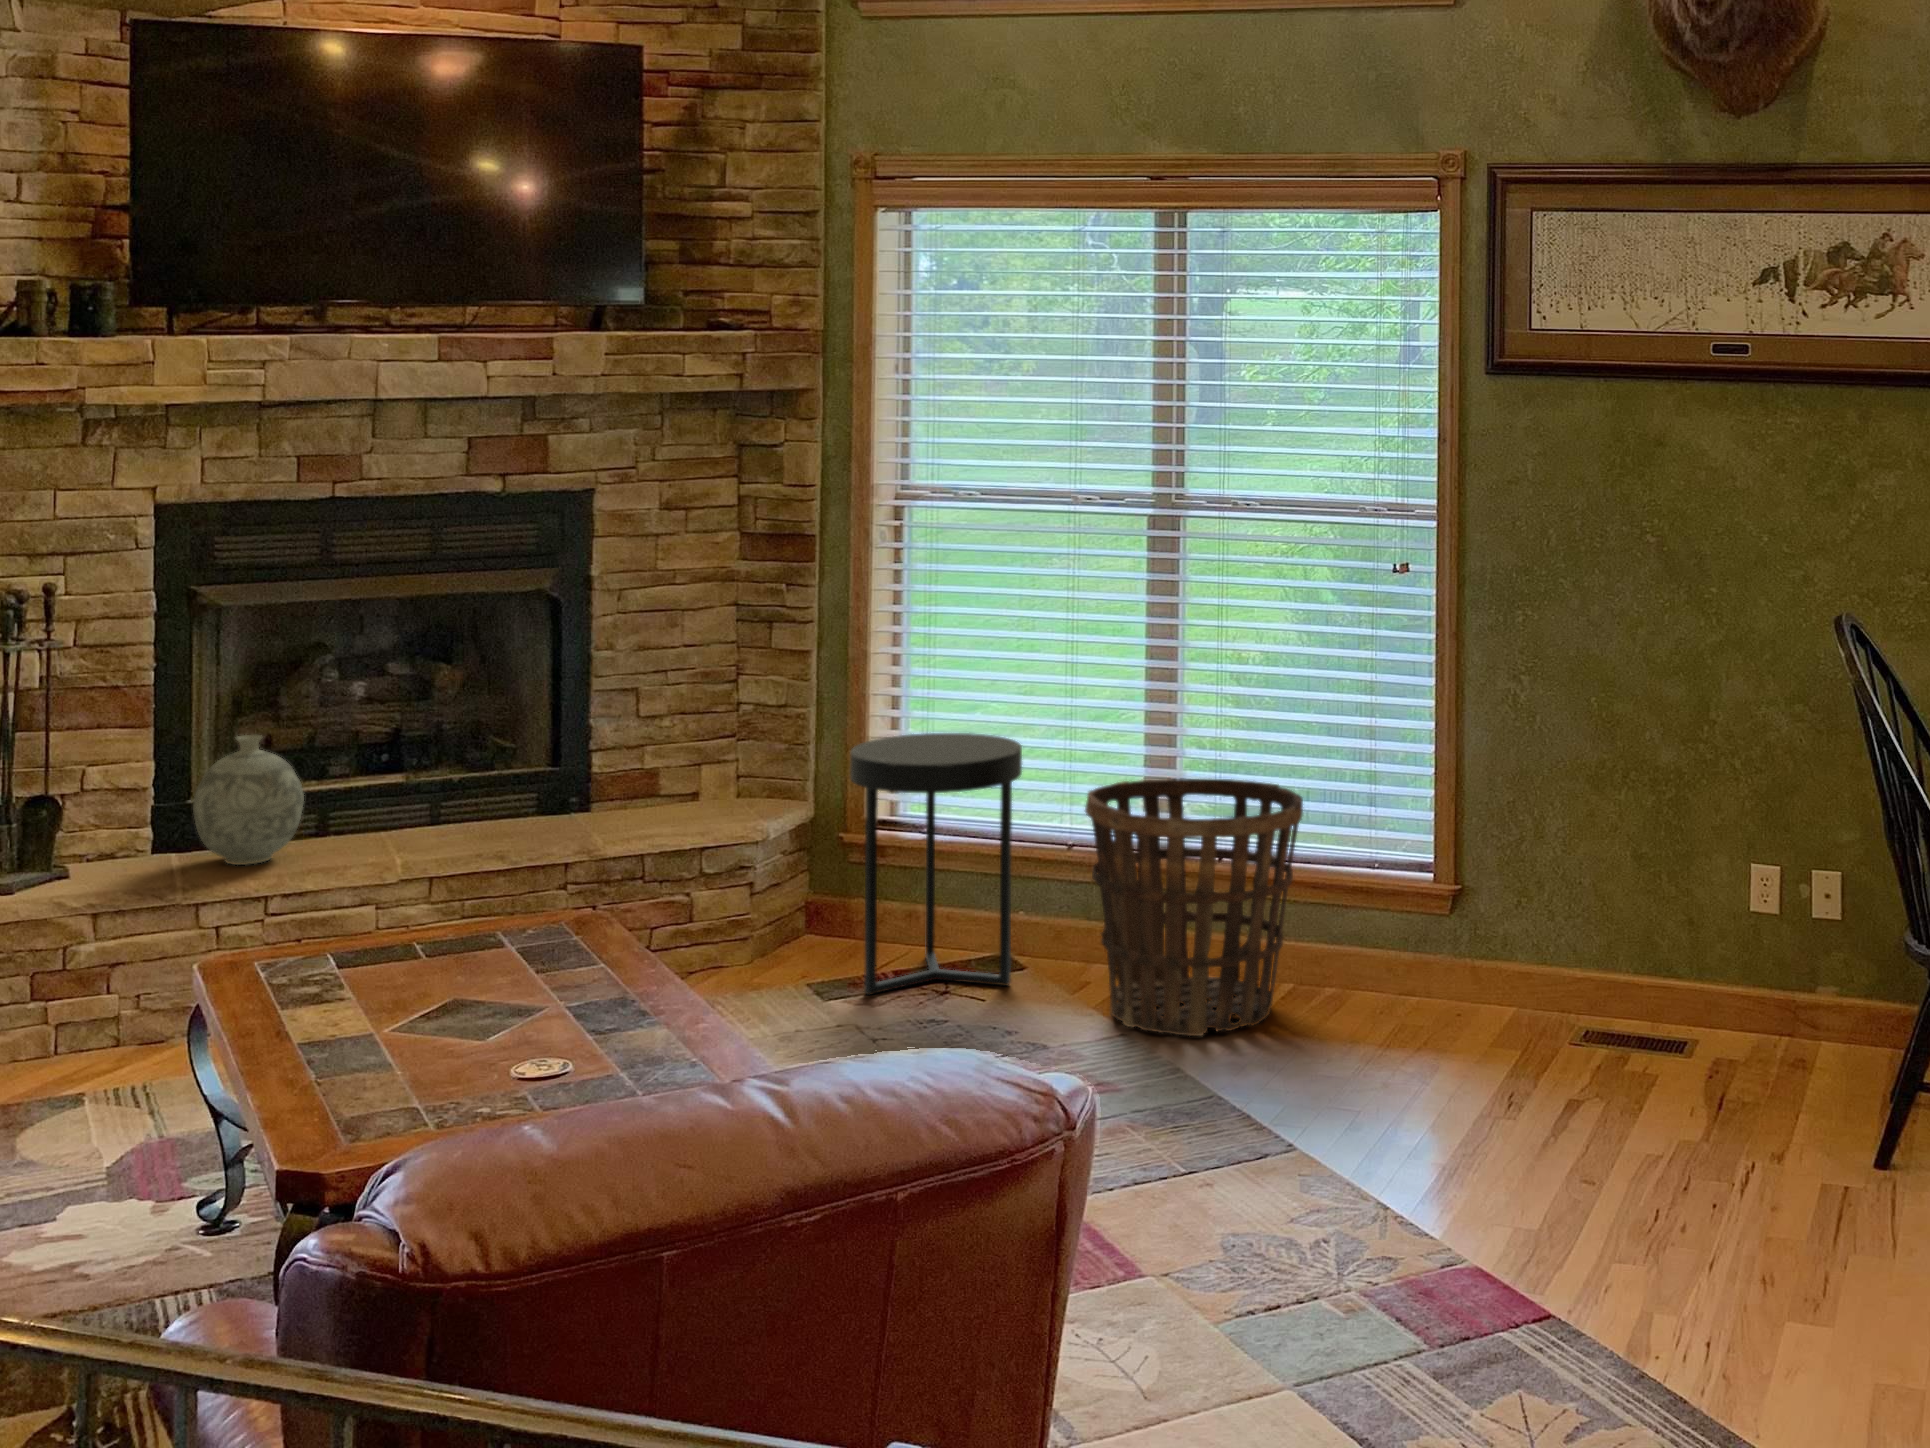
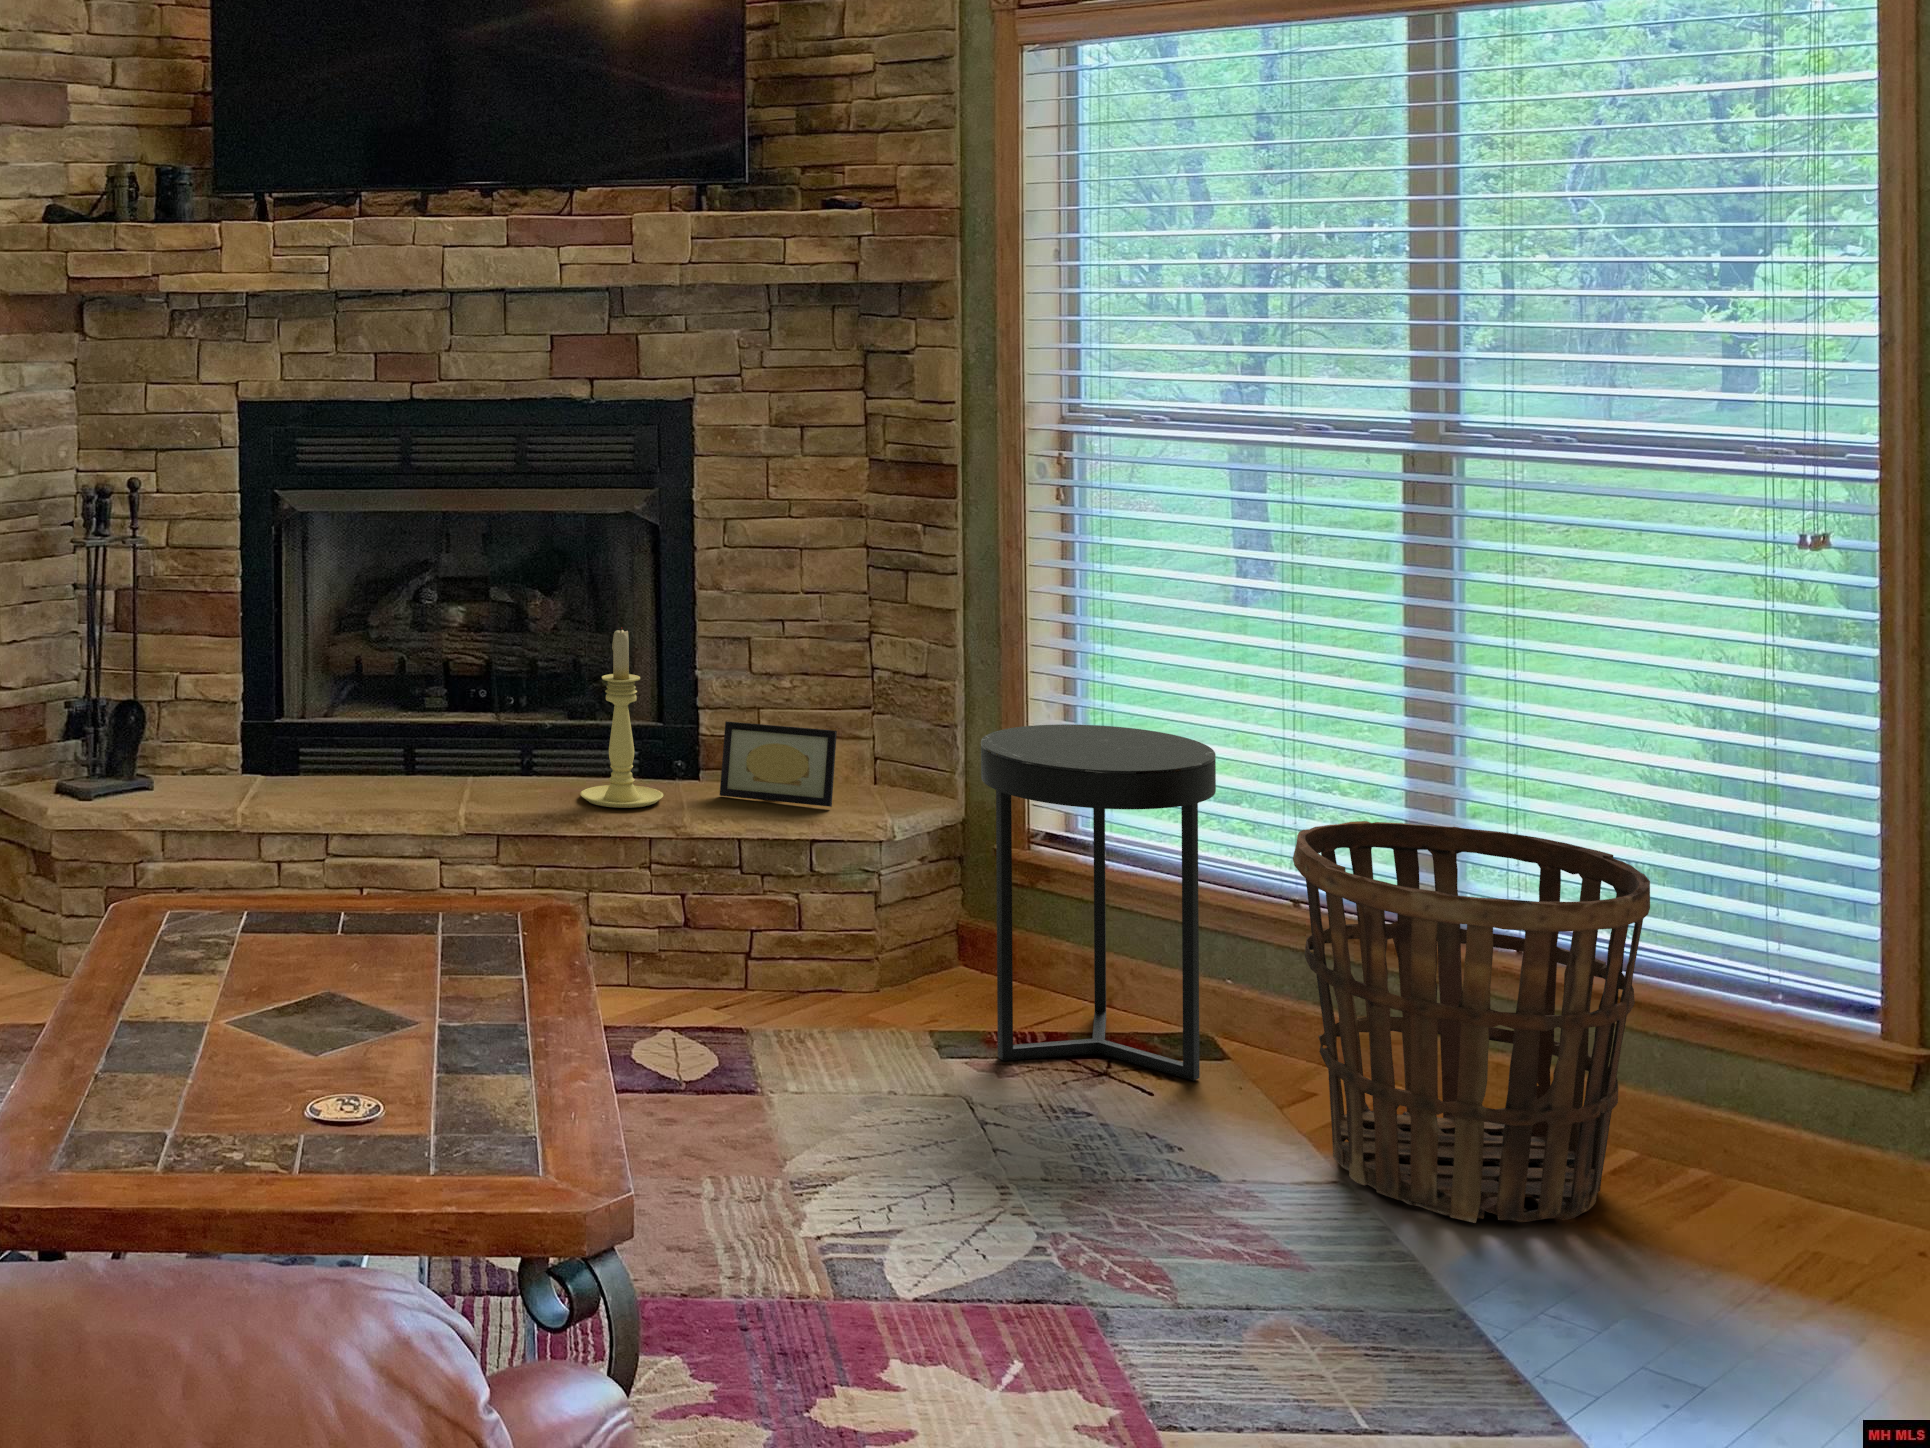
candle holder: none [496,688,571,842] -> present [580,628,663,808]
decorative vase: present [193,735,304,865] -> none [268,655,377,797]
picture frame: none [617,758,718,823] -> present [720,721,837,807]

